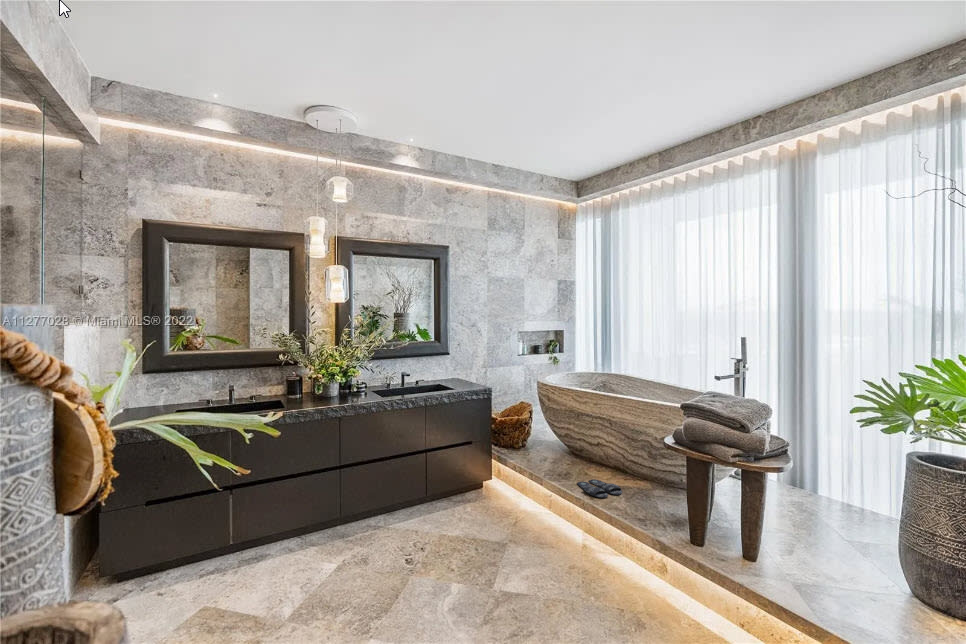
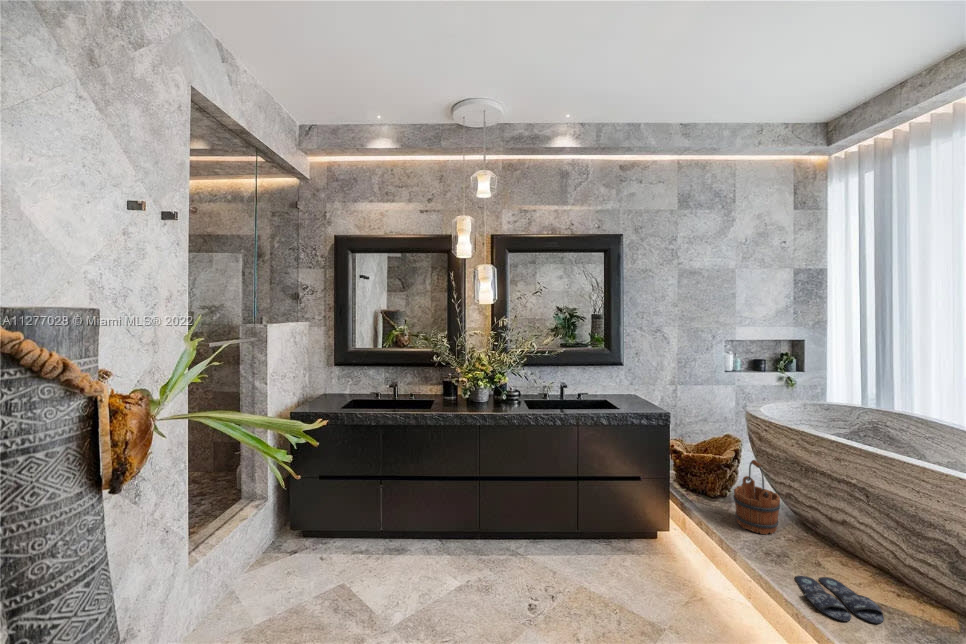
wooden bucket: none [534,415,562,465] -> present [733,460,780,534]

